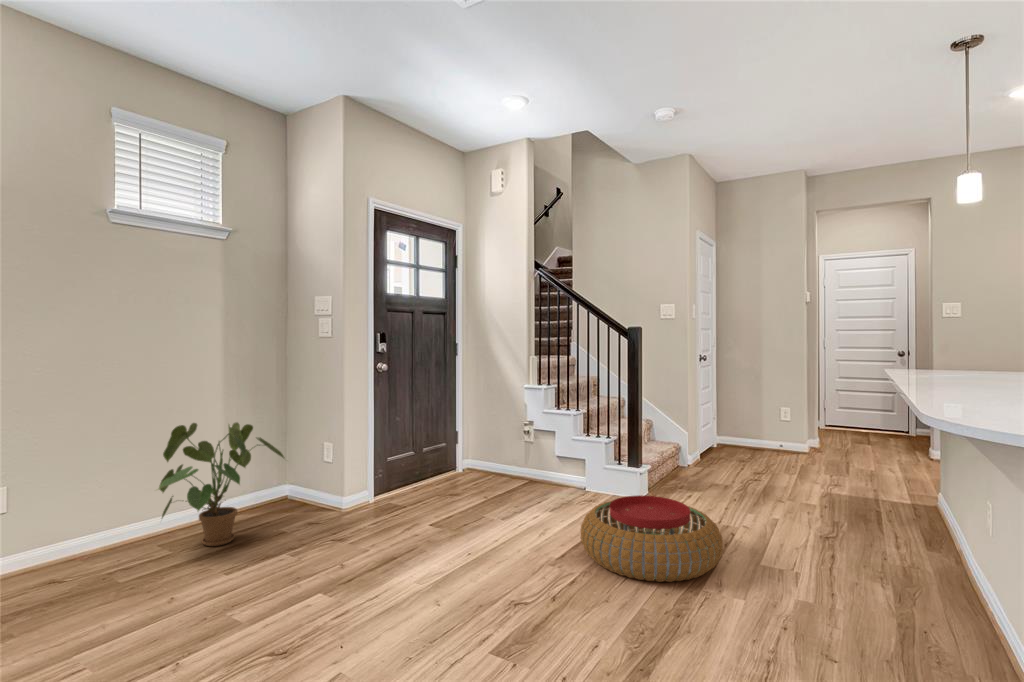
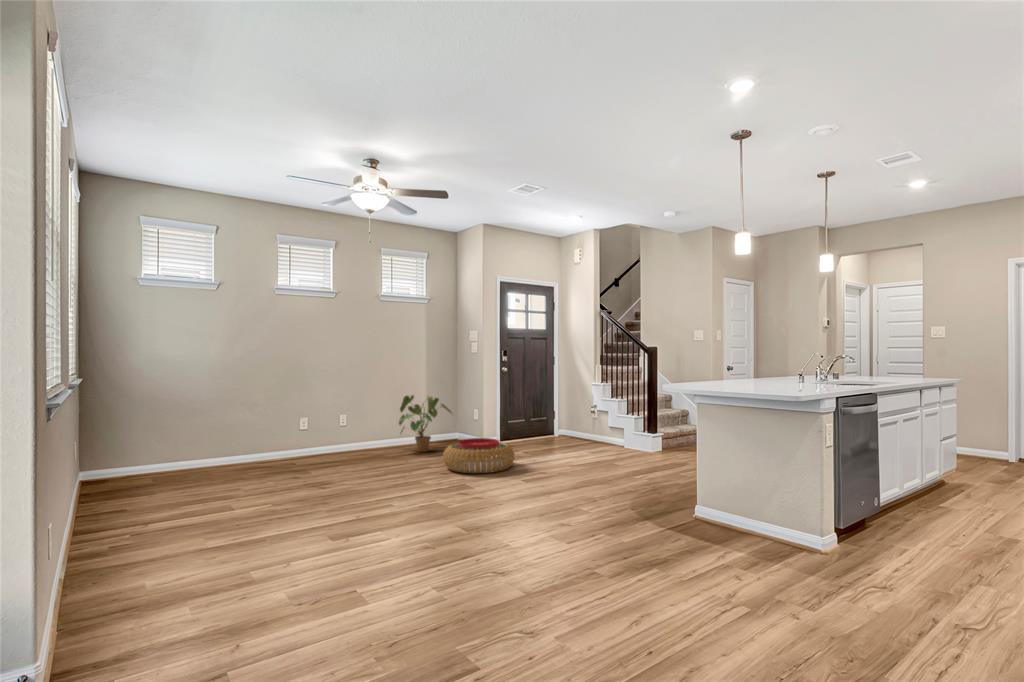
pouf: present [581,495,723,582] -> present [443,438,514,473]

